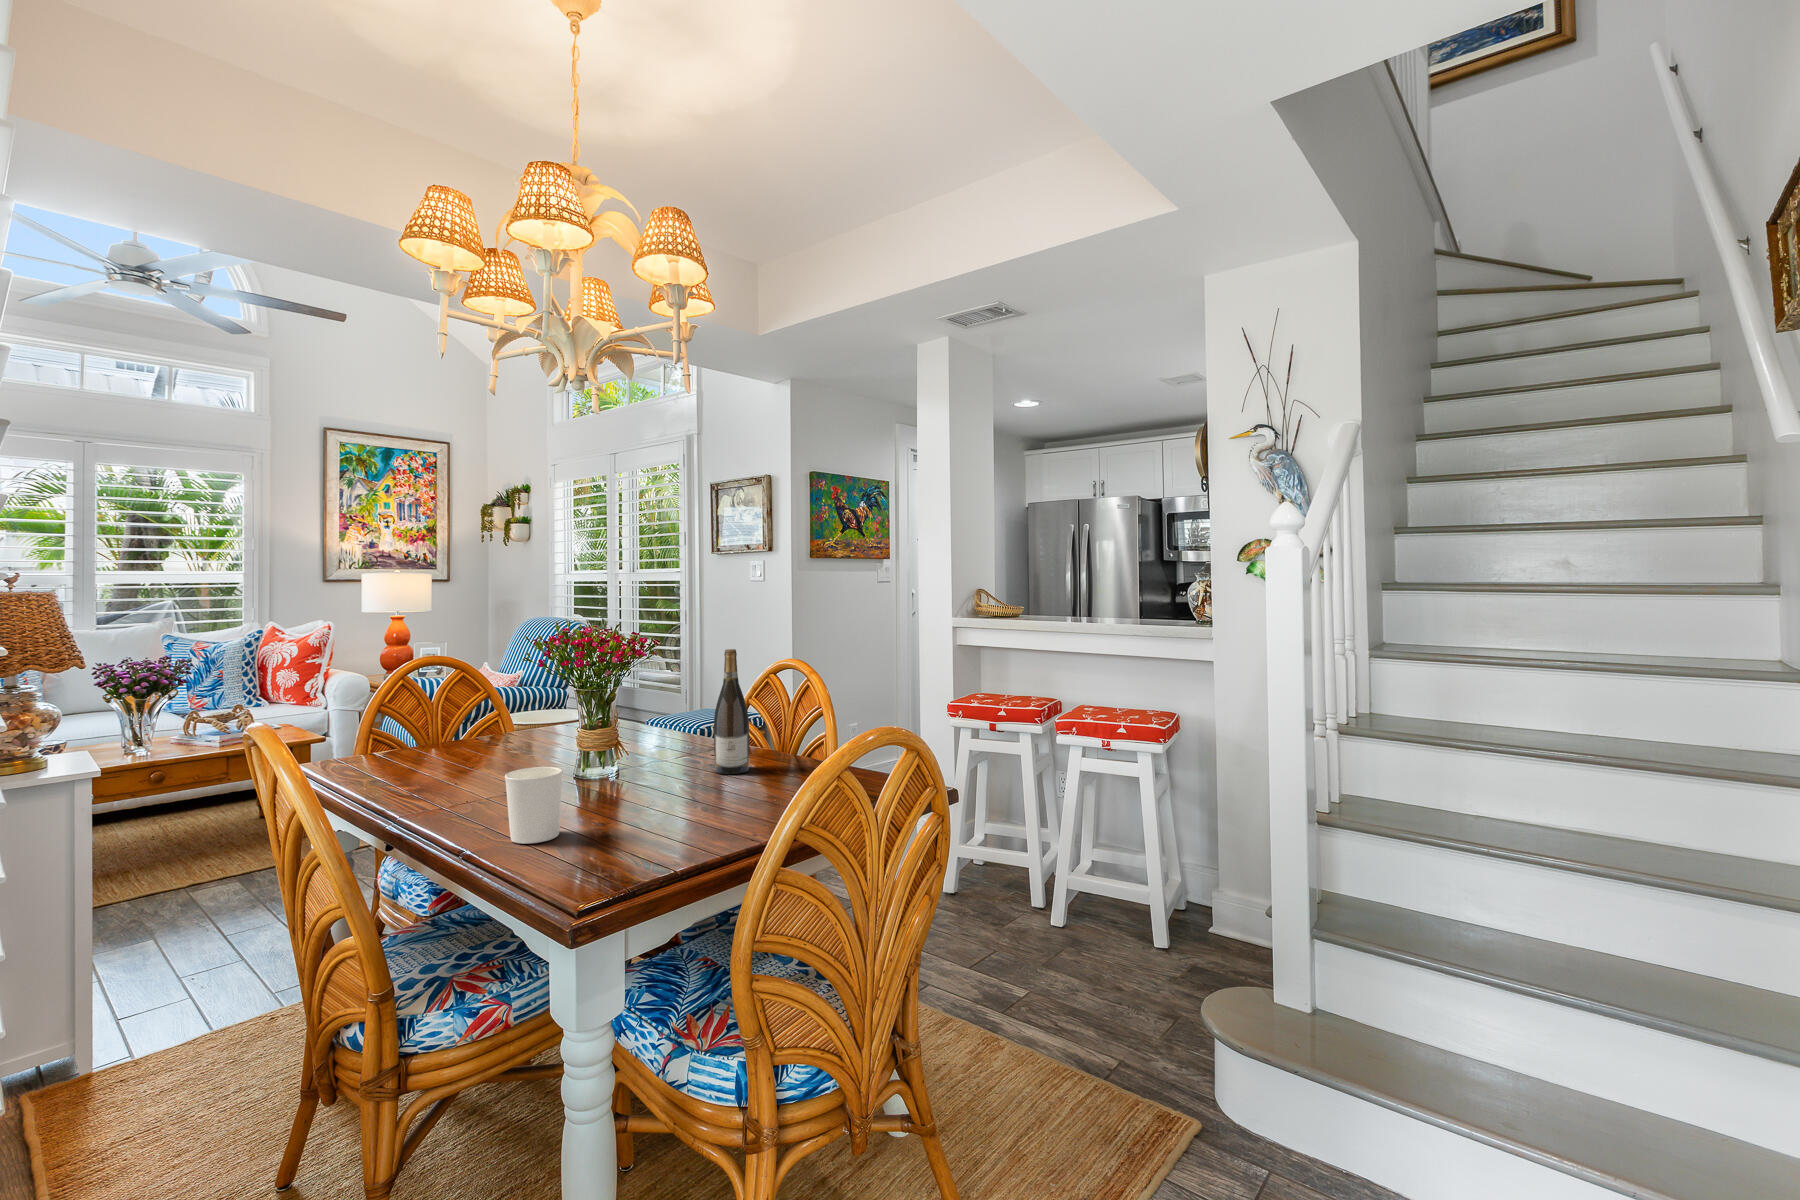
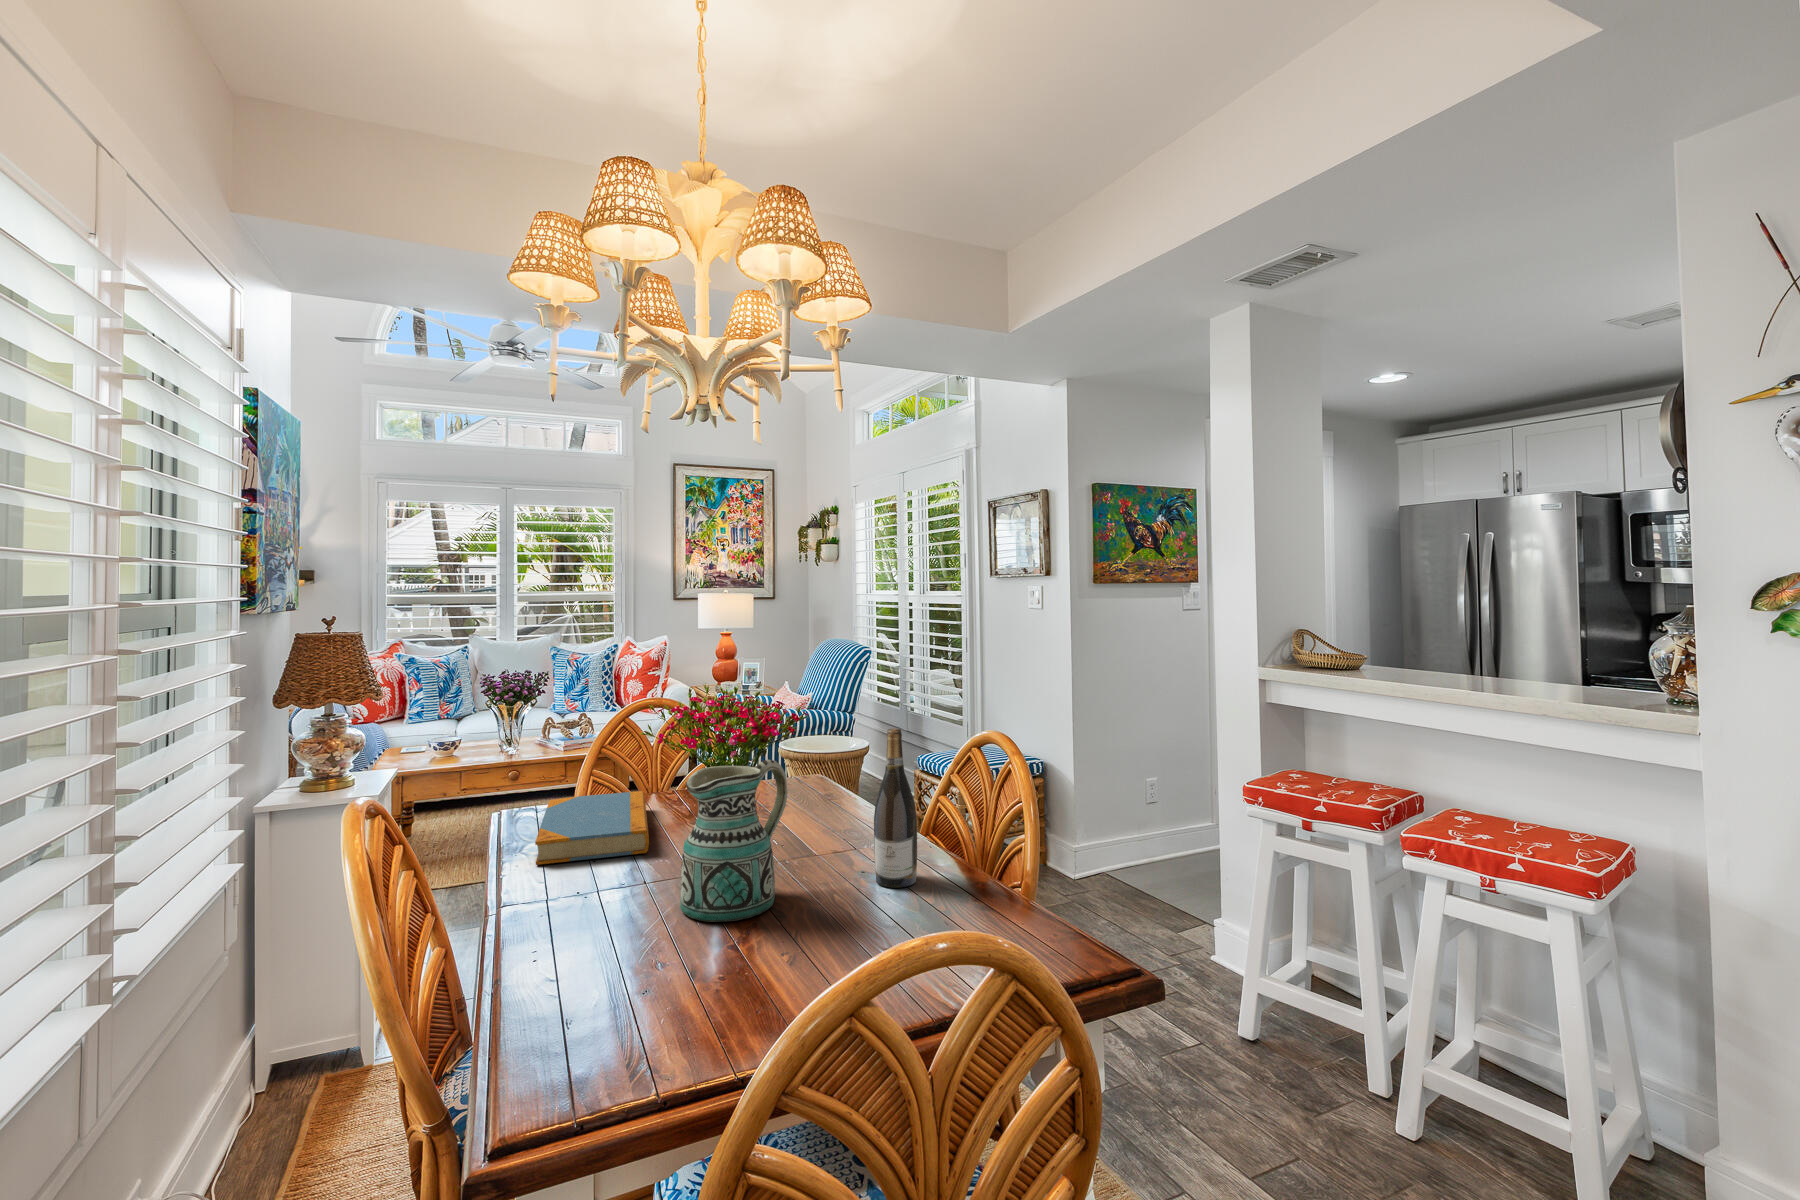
ceramic pitcher: none [562,677,644,804] -> present [680,760,788,922]
book: none [352,735,493,792] -> present [535,791,649,865]
candle holder: present [505,767,563,844] -> none [565,883,633,985]

